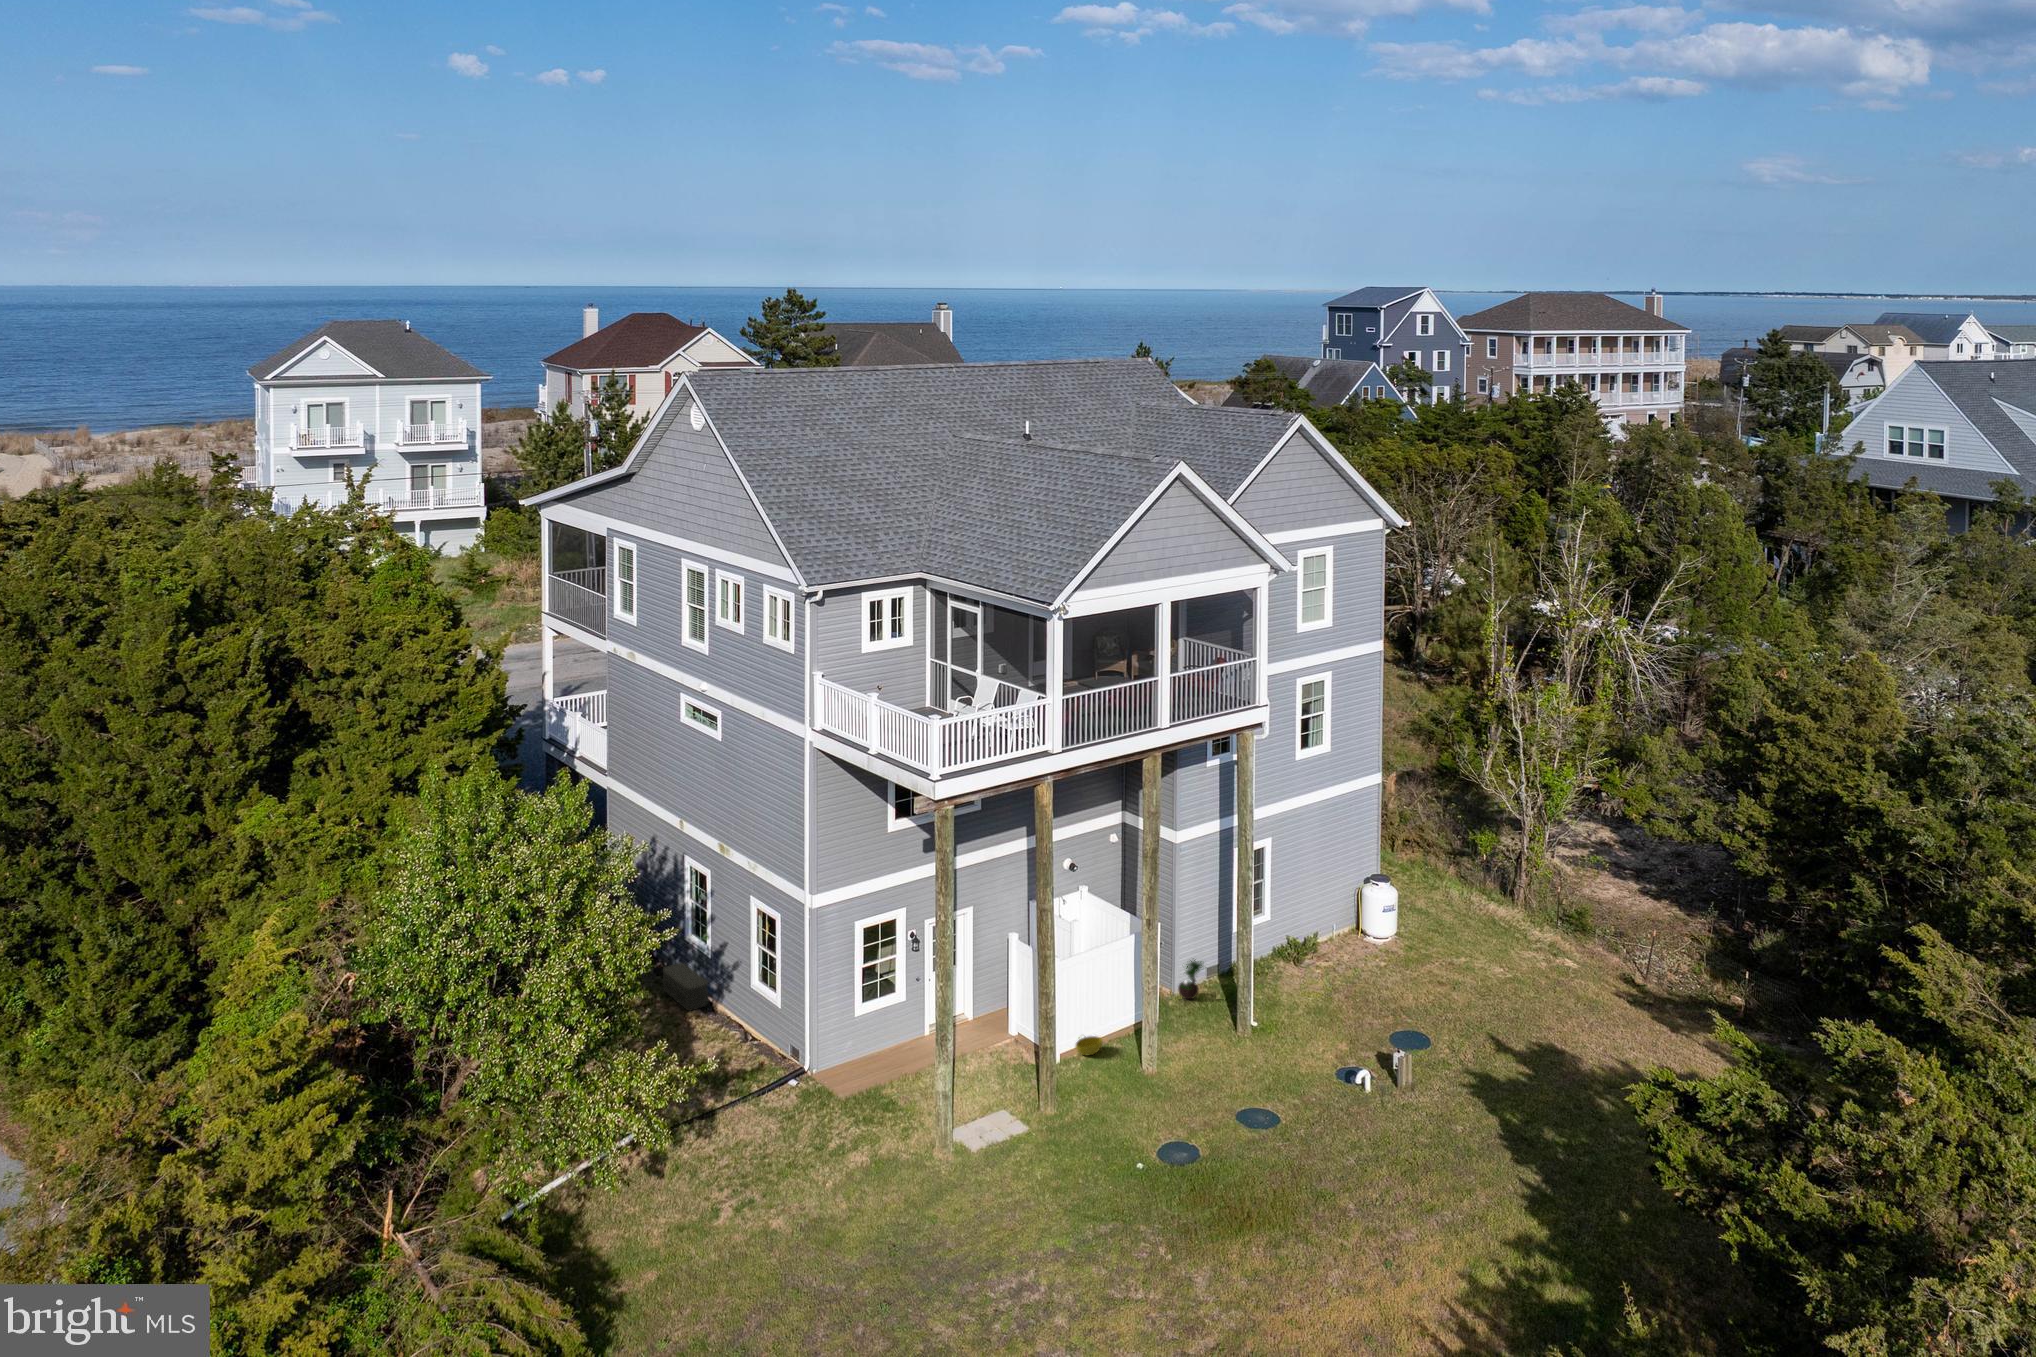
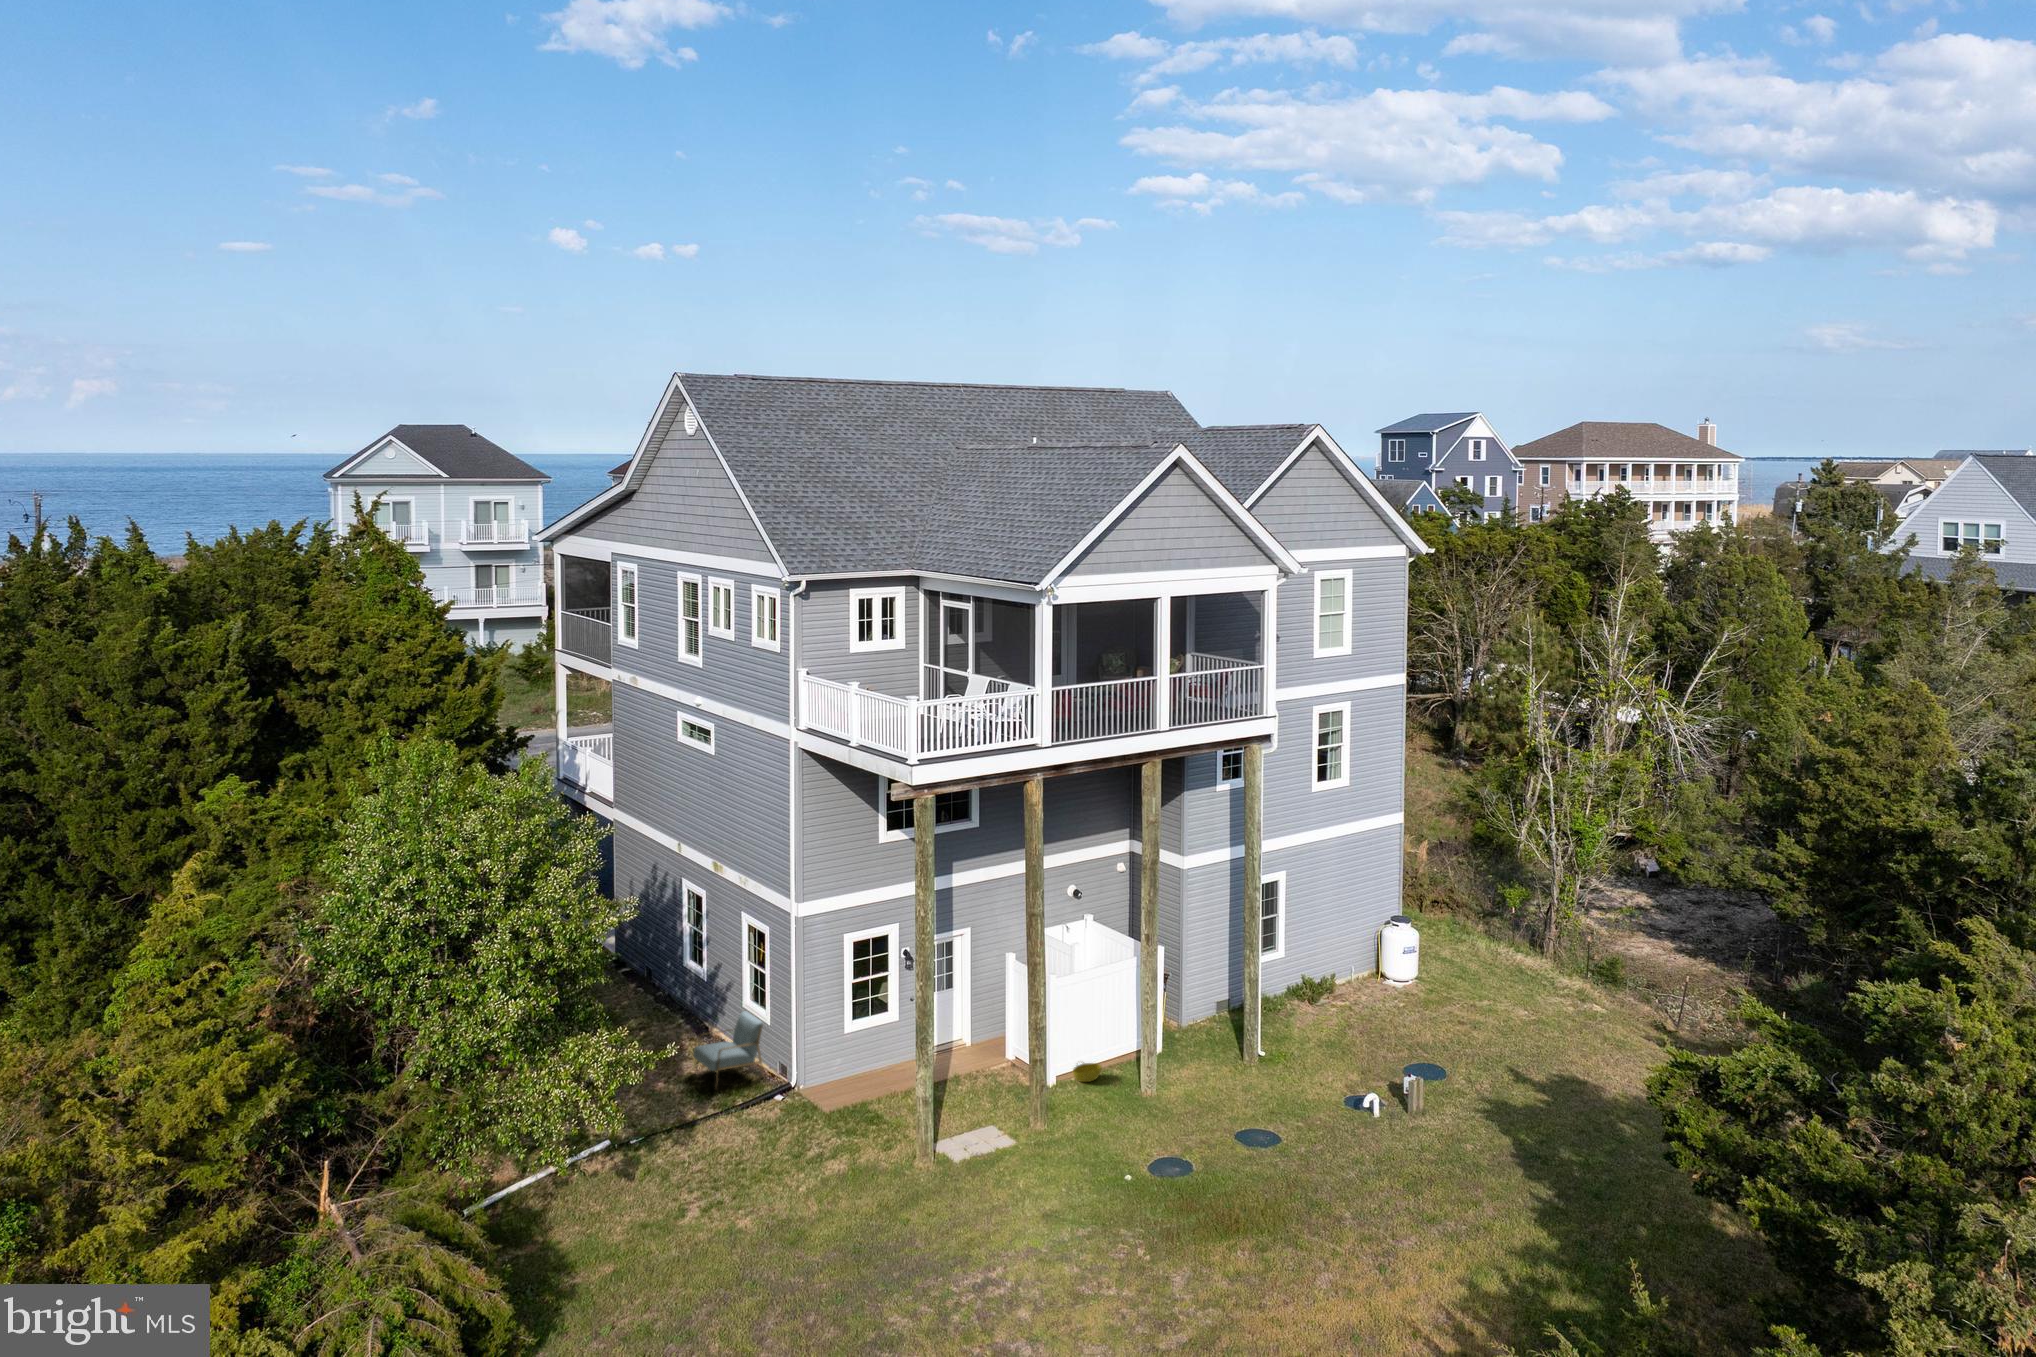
potted tree: present [1178,960,1203,999] -> none [1185,987,1215,1033]
storage bench: present [663,963,708,1011] -> none [652,986,698,1034]
chair: none [712,993,780,1072] -> present [693,1011,763,1080]

